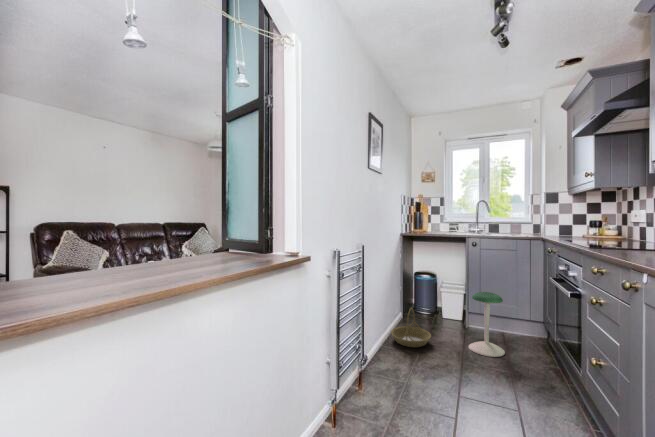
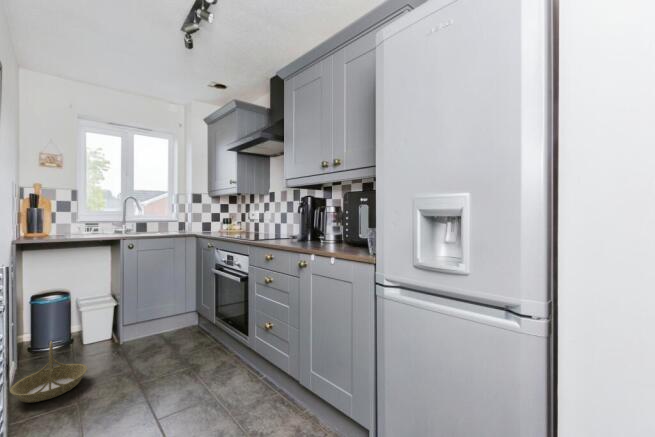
stool: present [469,292,505,357] -> none [136,292,175,360]

